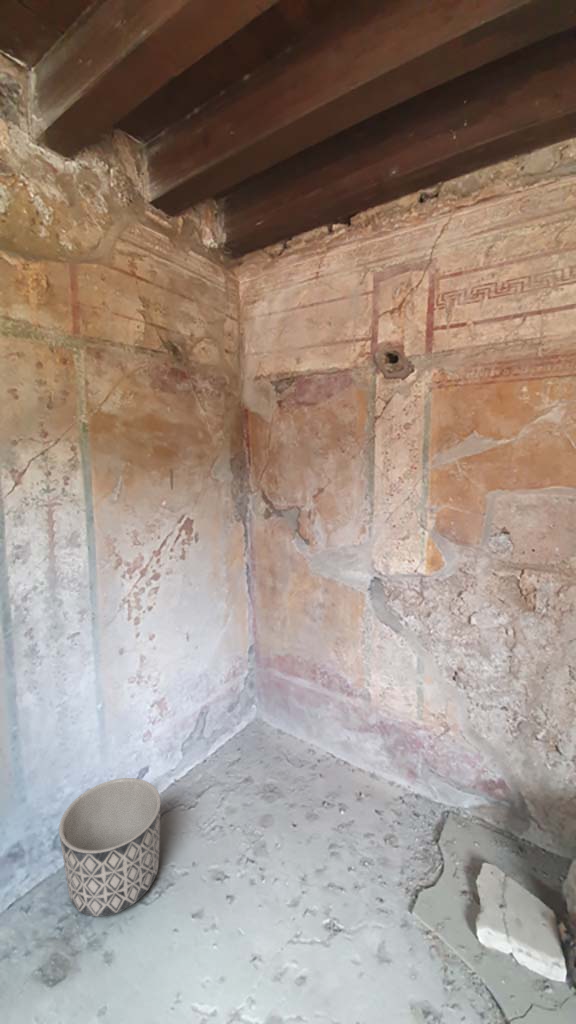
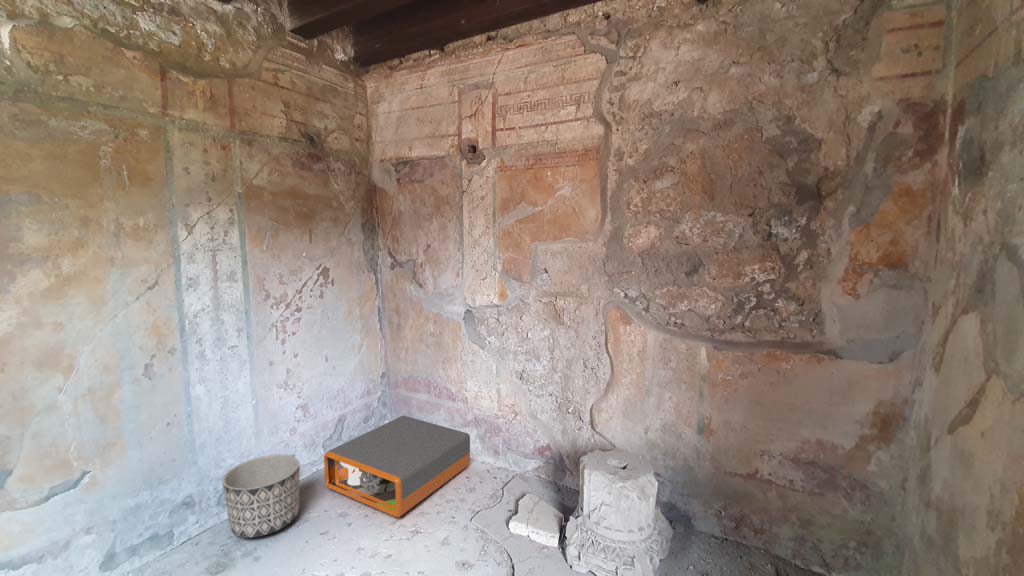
storage box: none [189,707,376,891] -> present [324,416,470,517]

